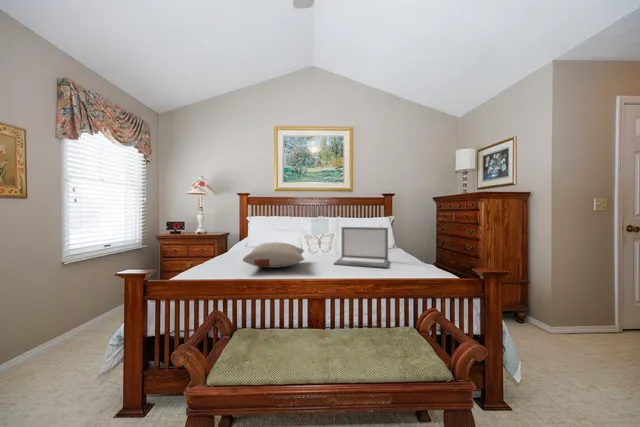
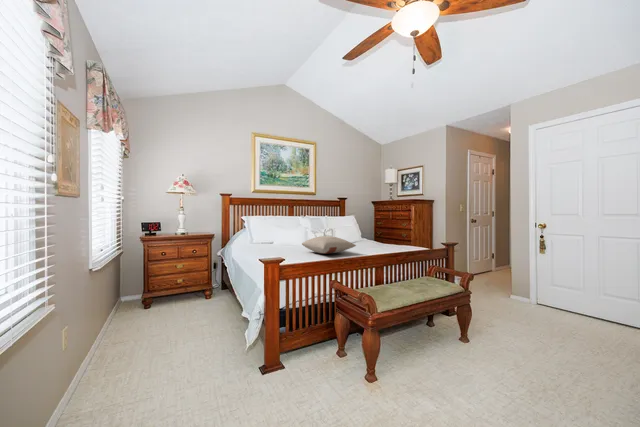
laptop: present [334,227,388,268] -> none [348,223,388,249]

